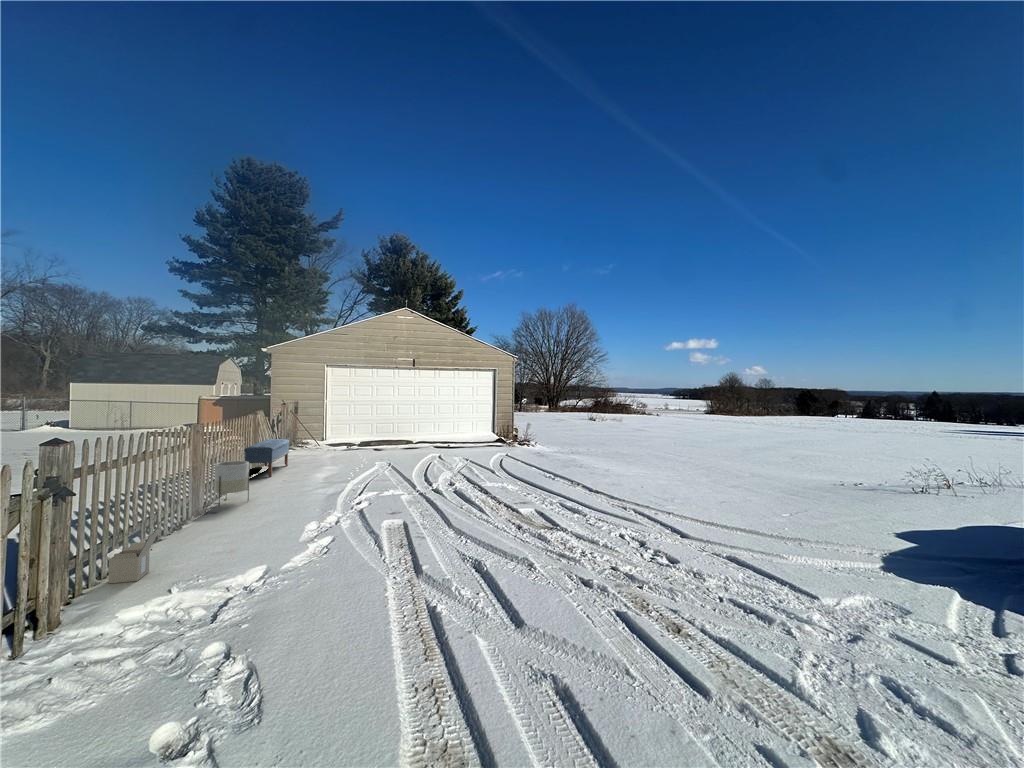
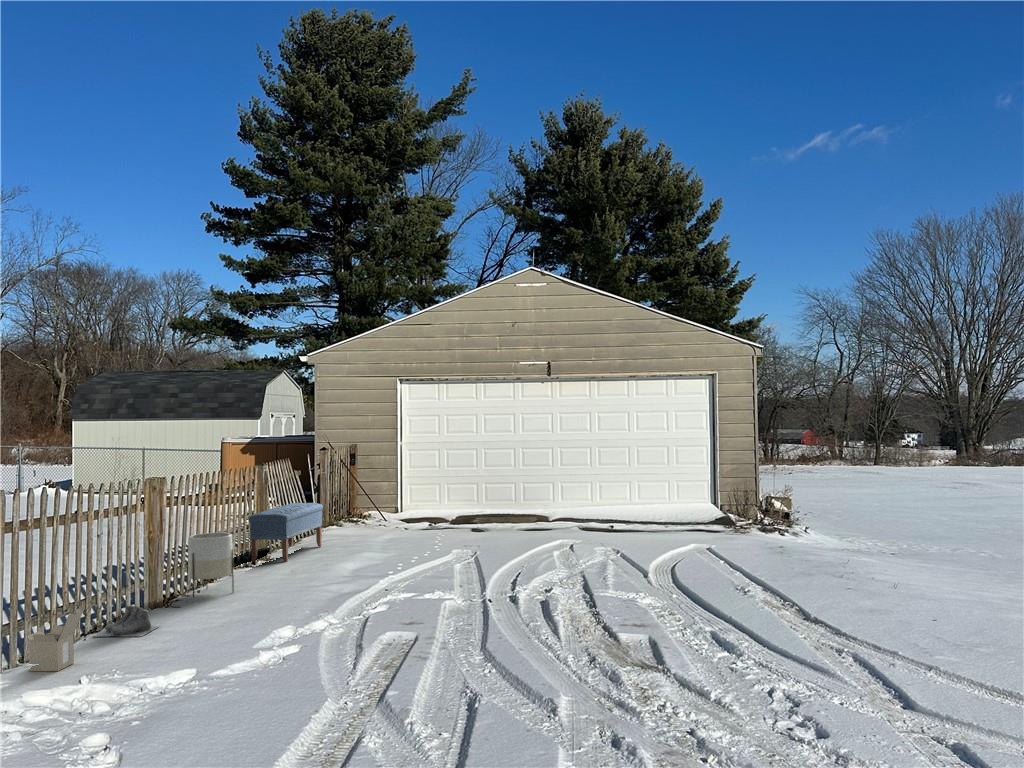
boots: none [153,518,208,545] -> present [94,605,158,637]

